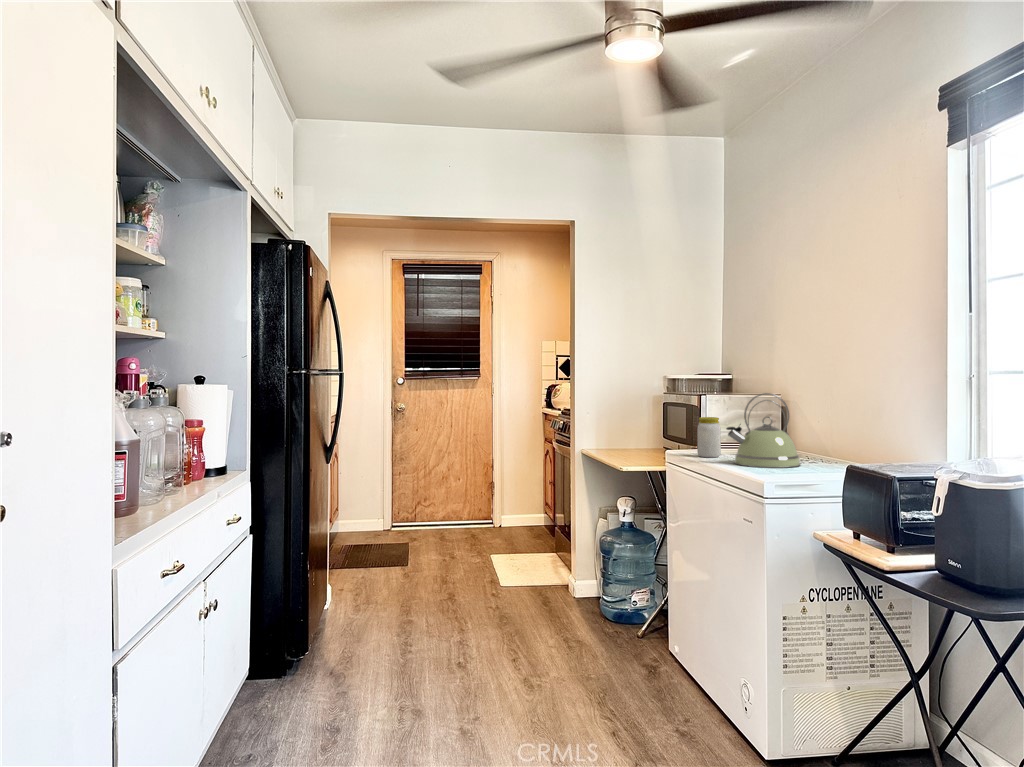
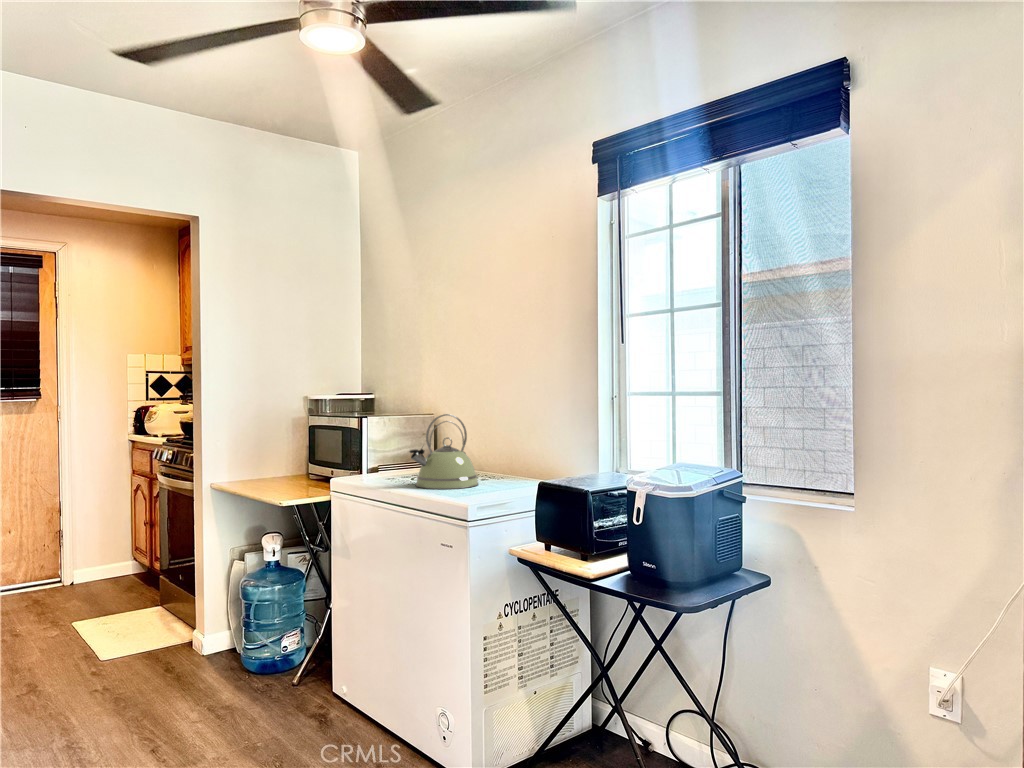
jar: present [697,417,721,457] -> none [370,440,394,482]

